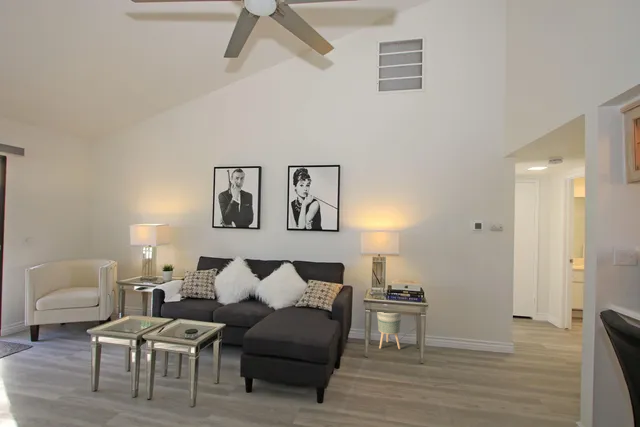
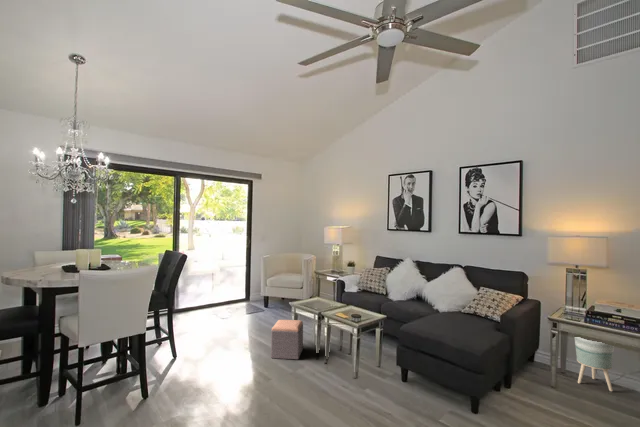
footstool: none [61,351,112,415] -> present [271,320,303,359]

